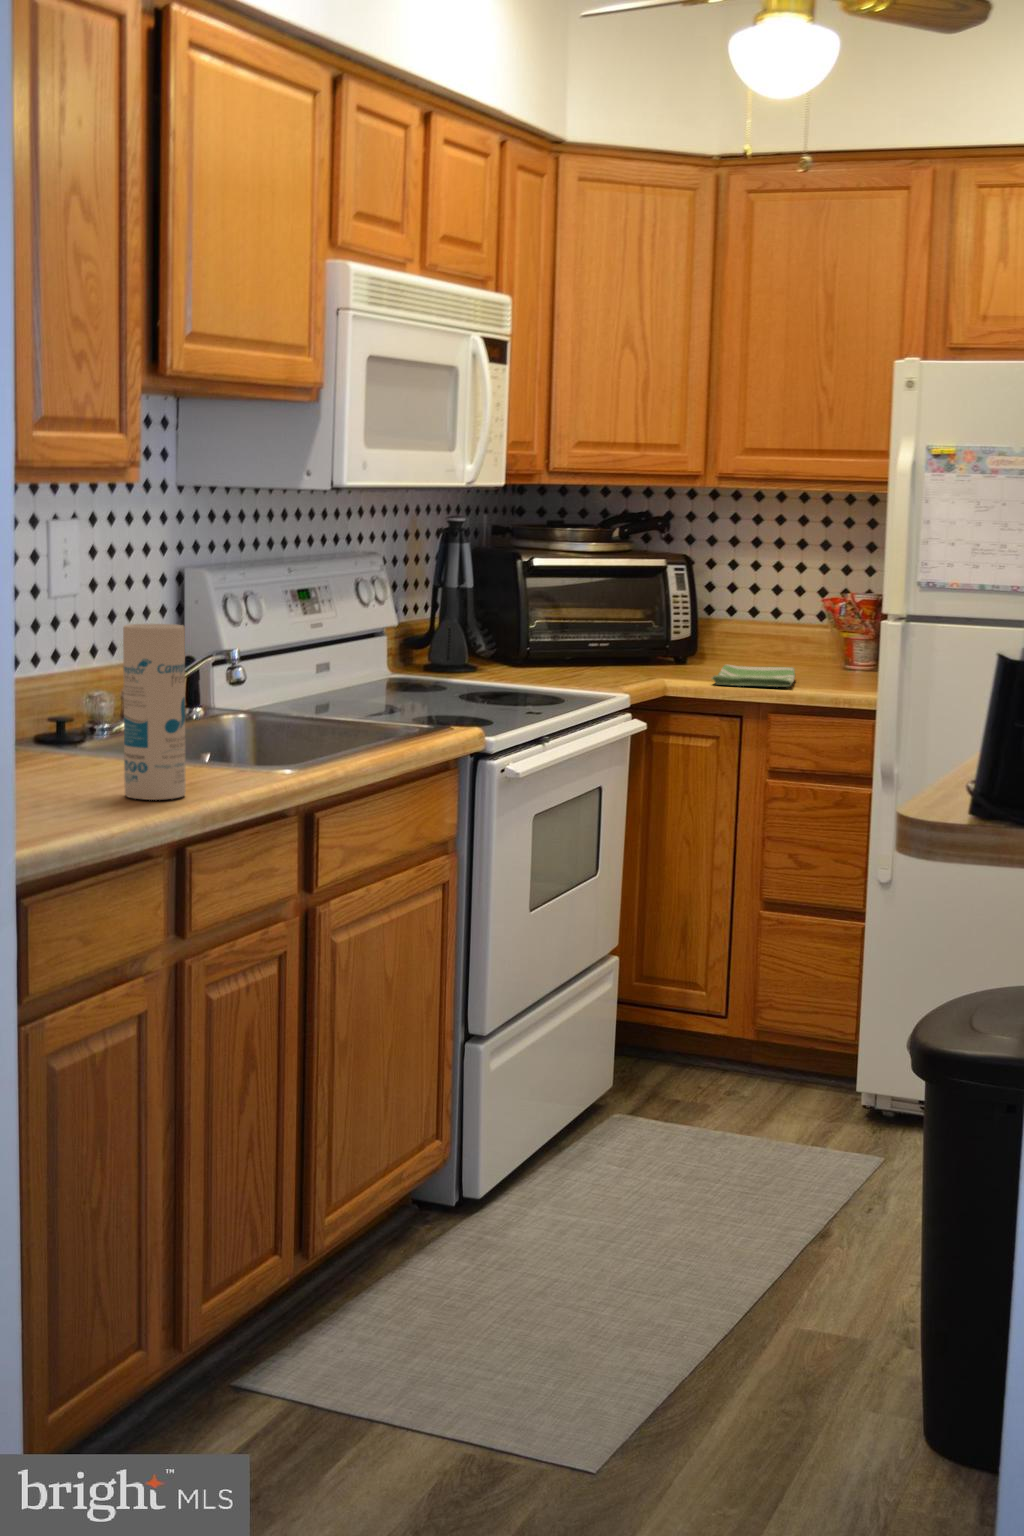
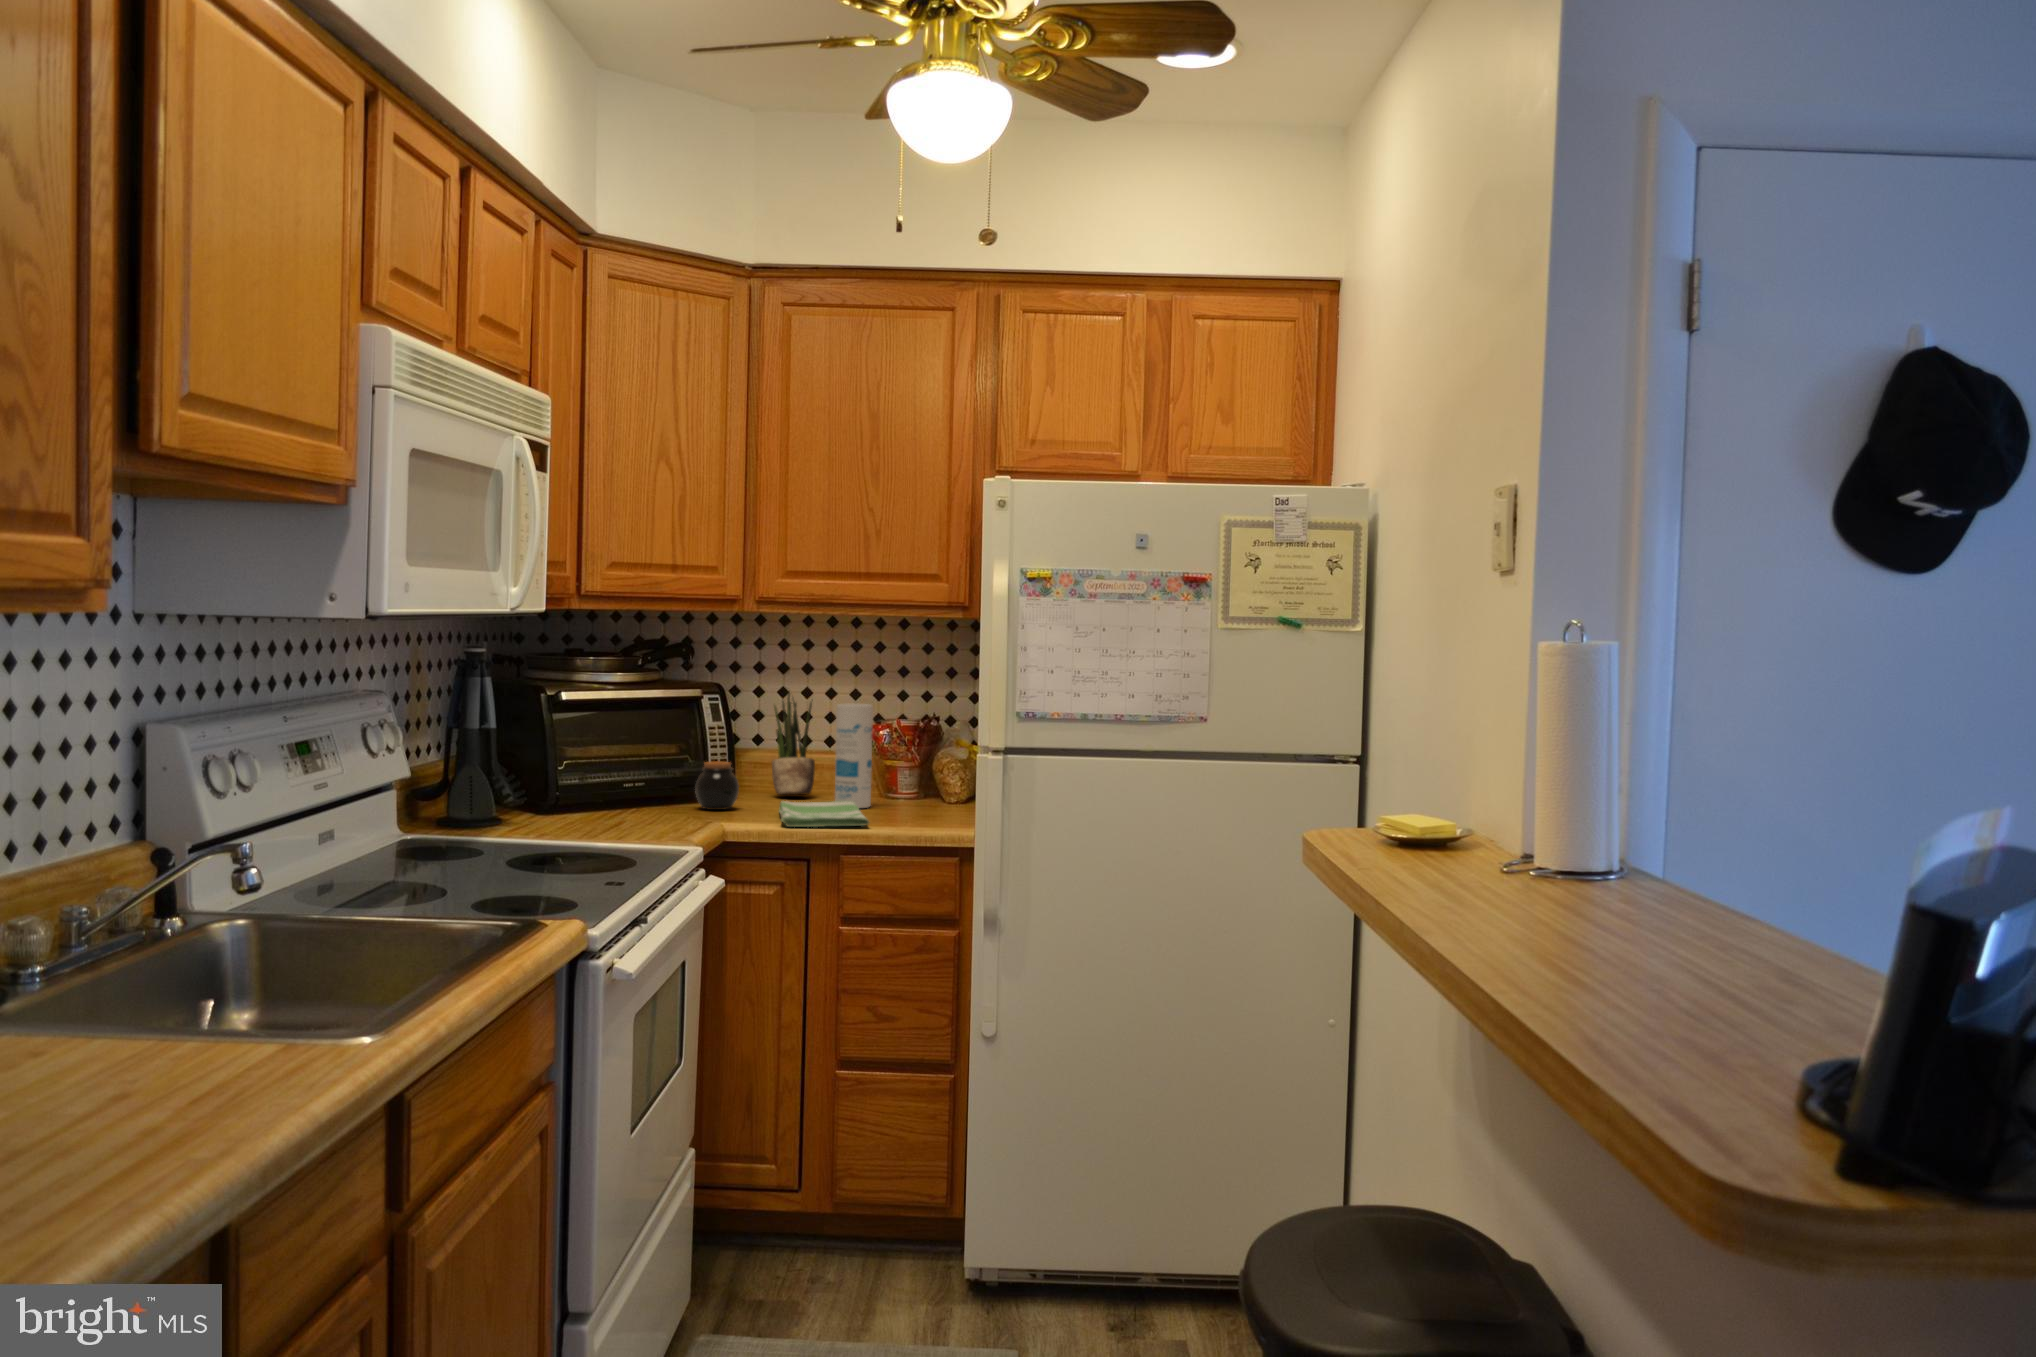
potted plant: none [735,563,776,664] -> present [772,693,815,795]
canister: present [123,624,186,800] -> present [835,704,873,808]
jar: none [652,627,691,671] -> present [695,761,739,810]

